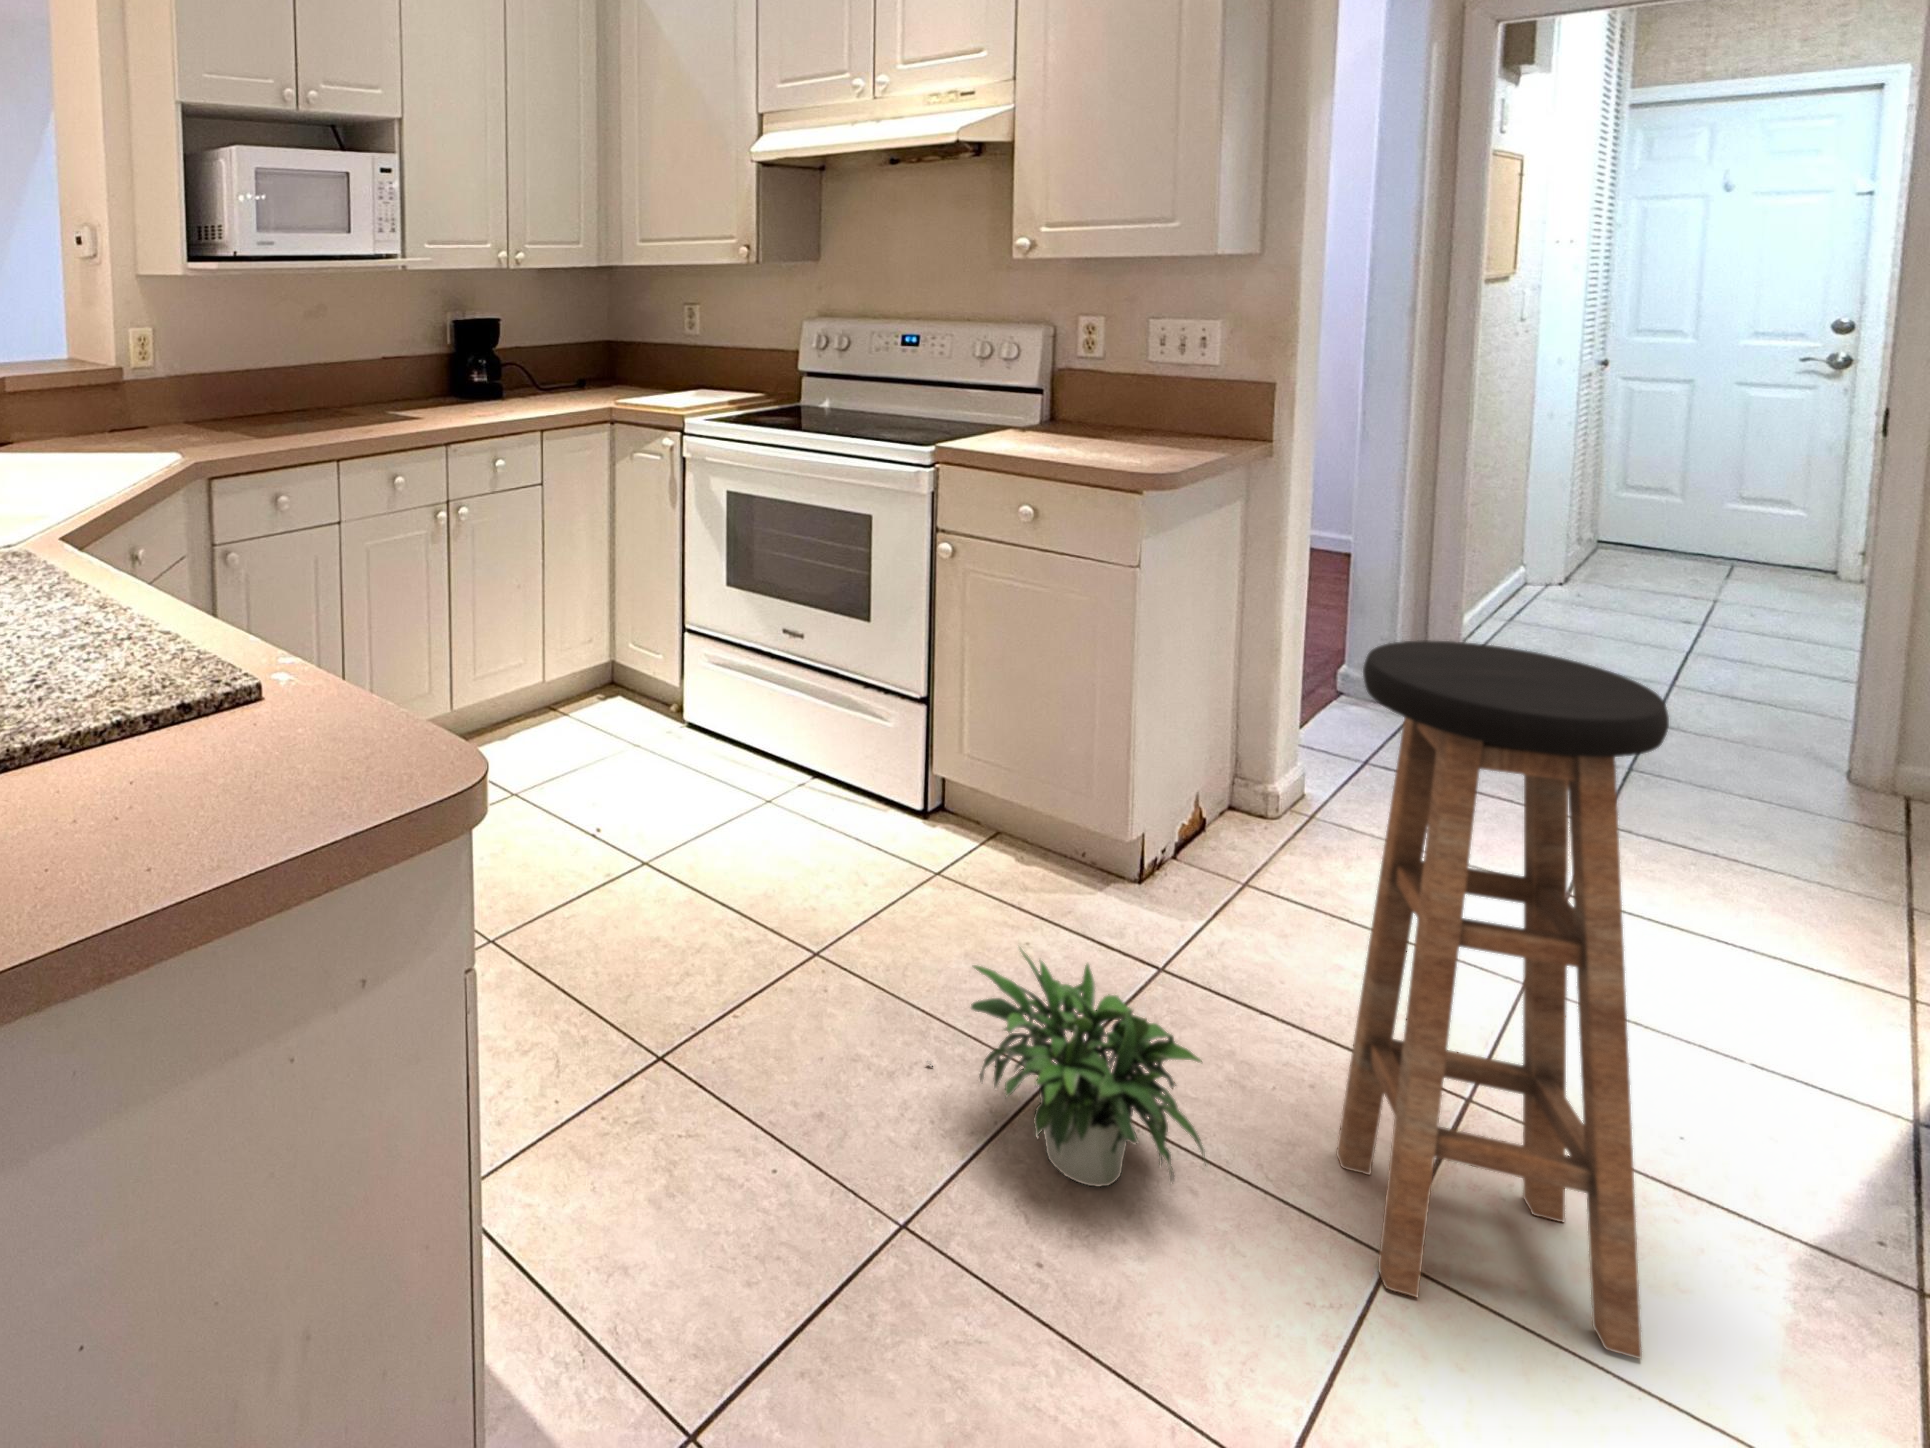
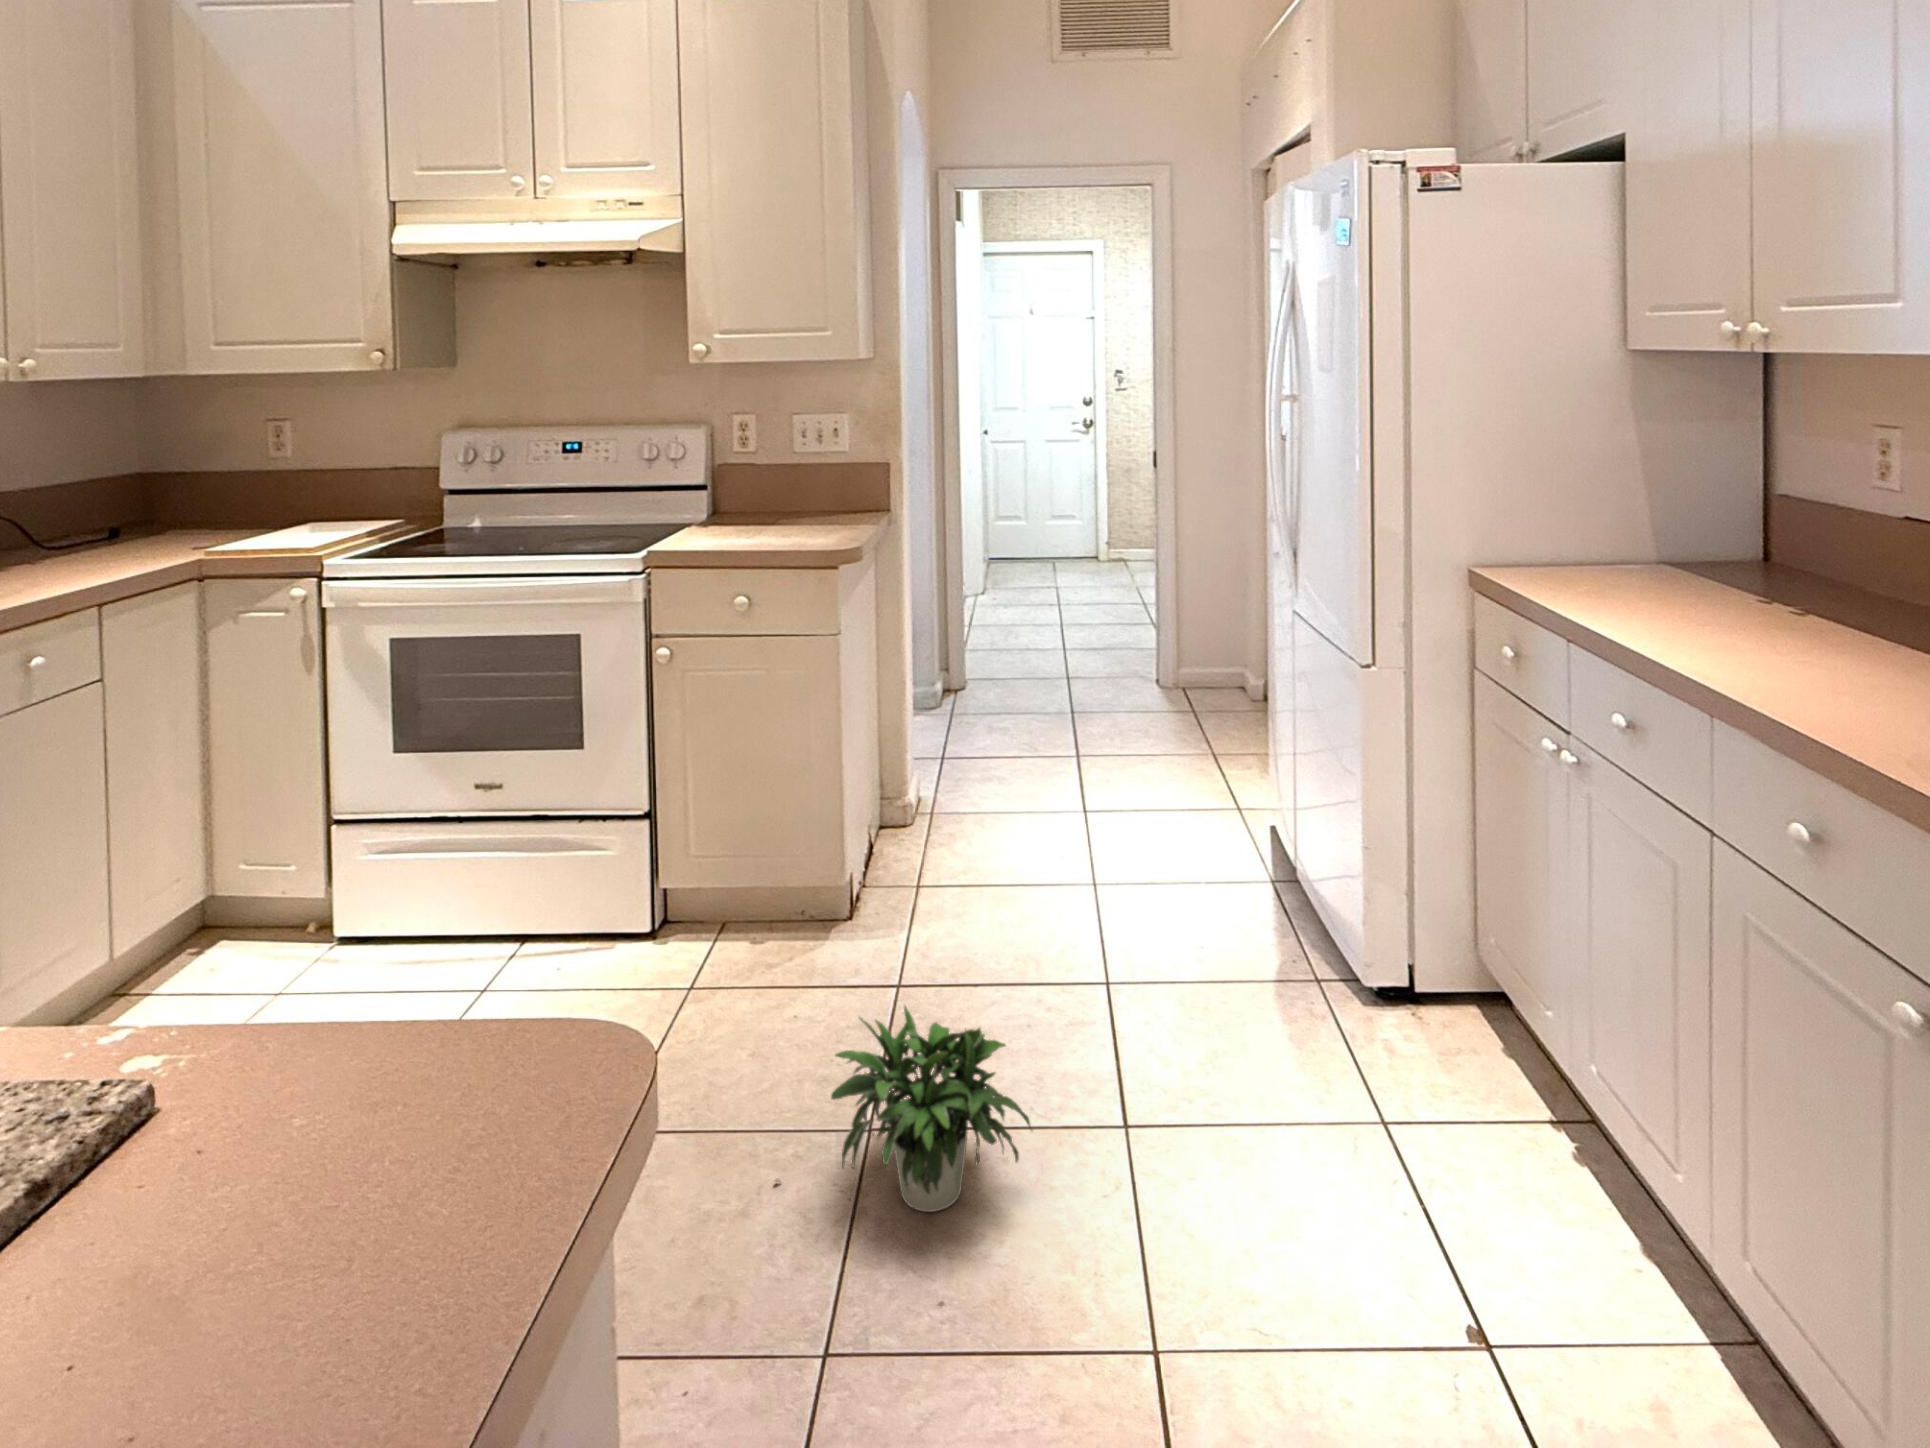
bar stool: present [1336,641,1669,1359] -> none [1070,640,1262,1154]

